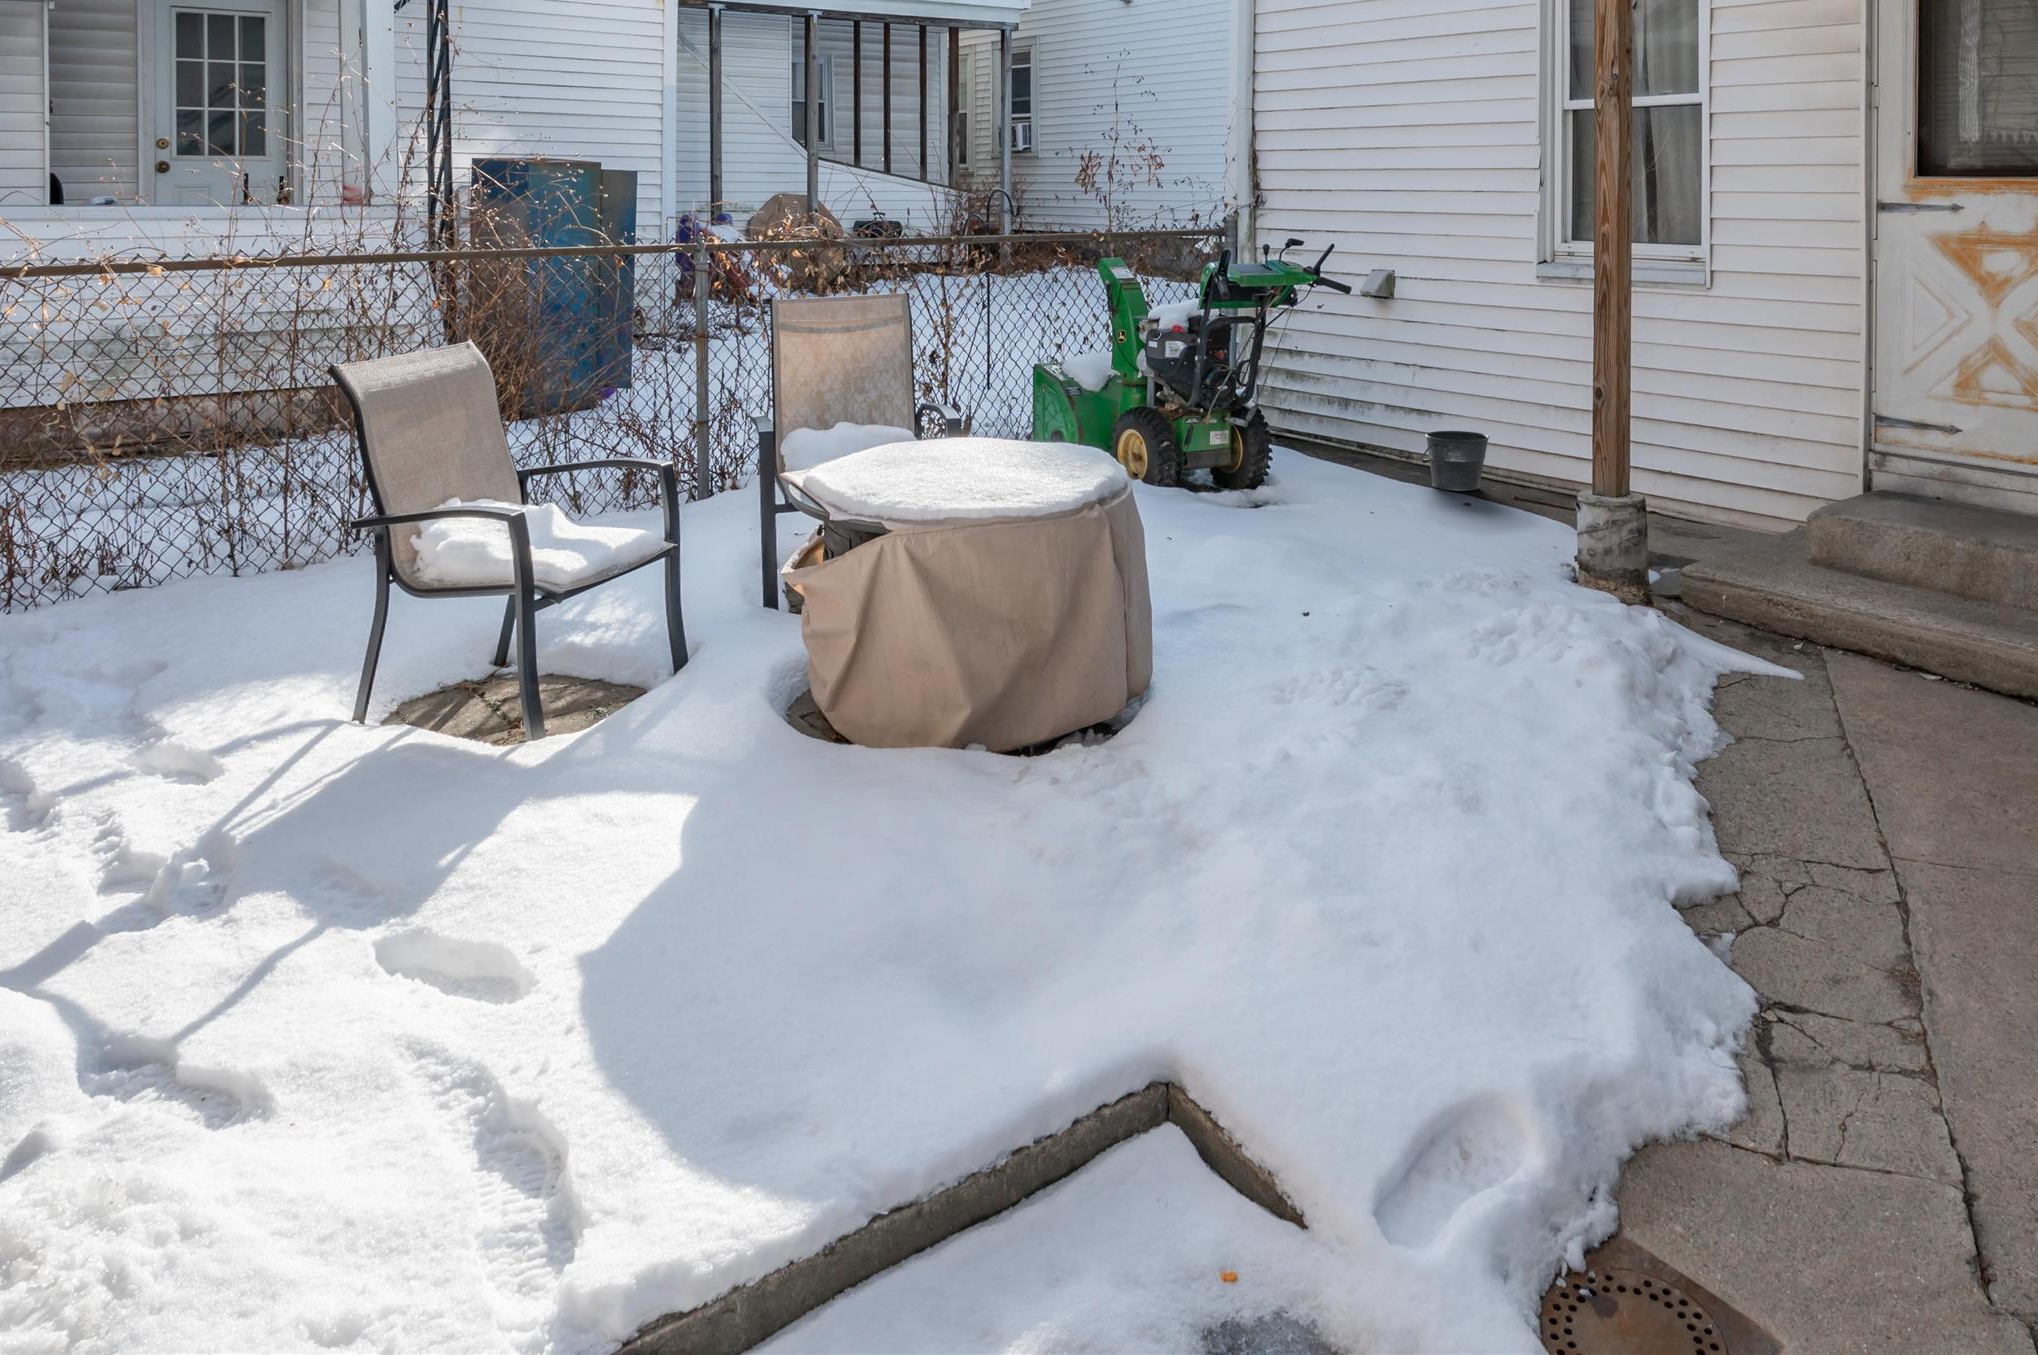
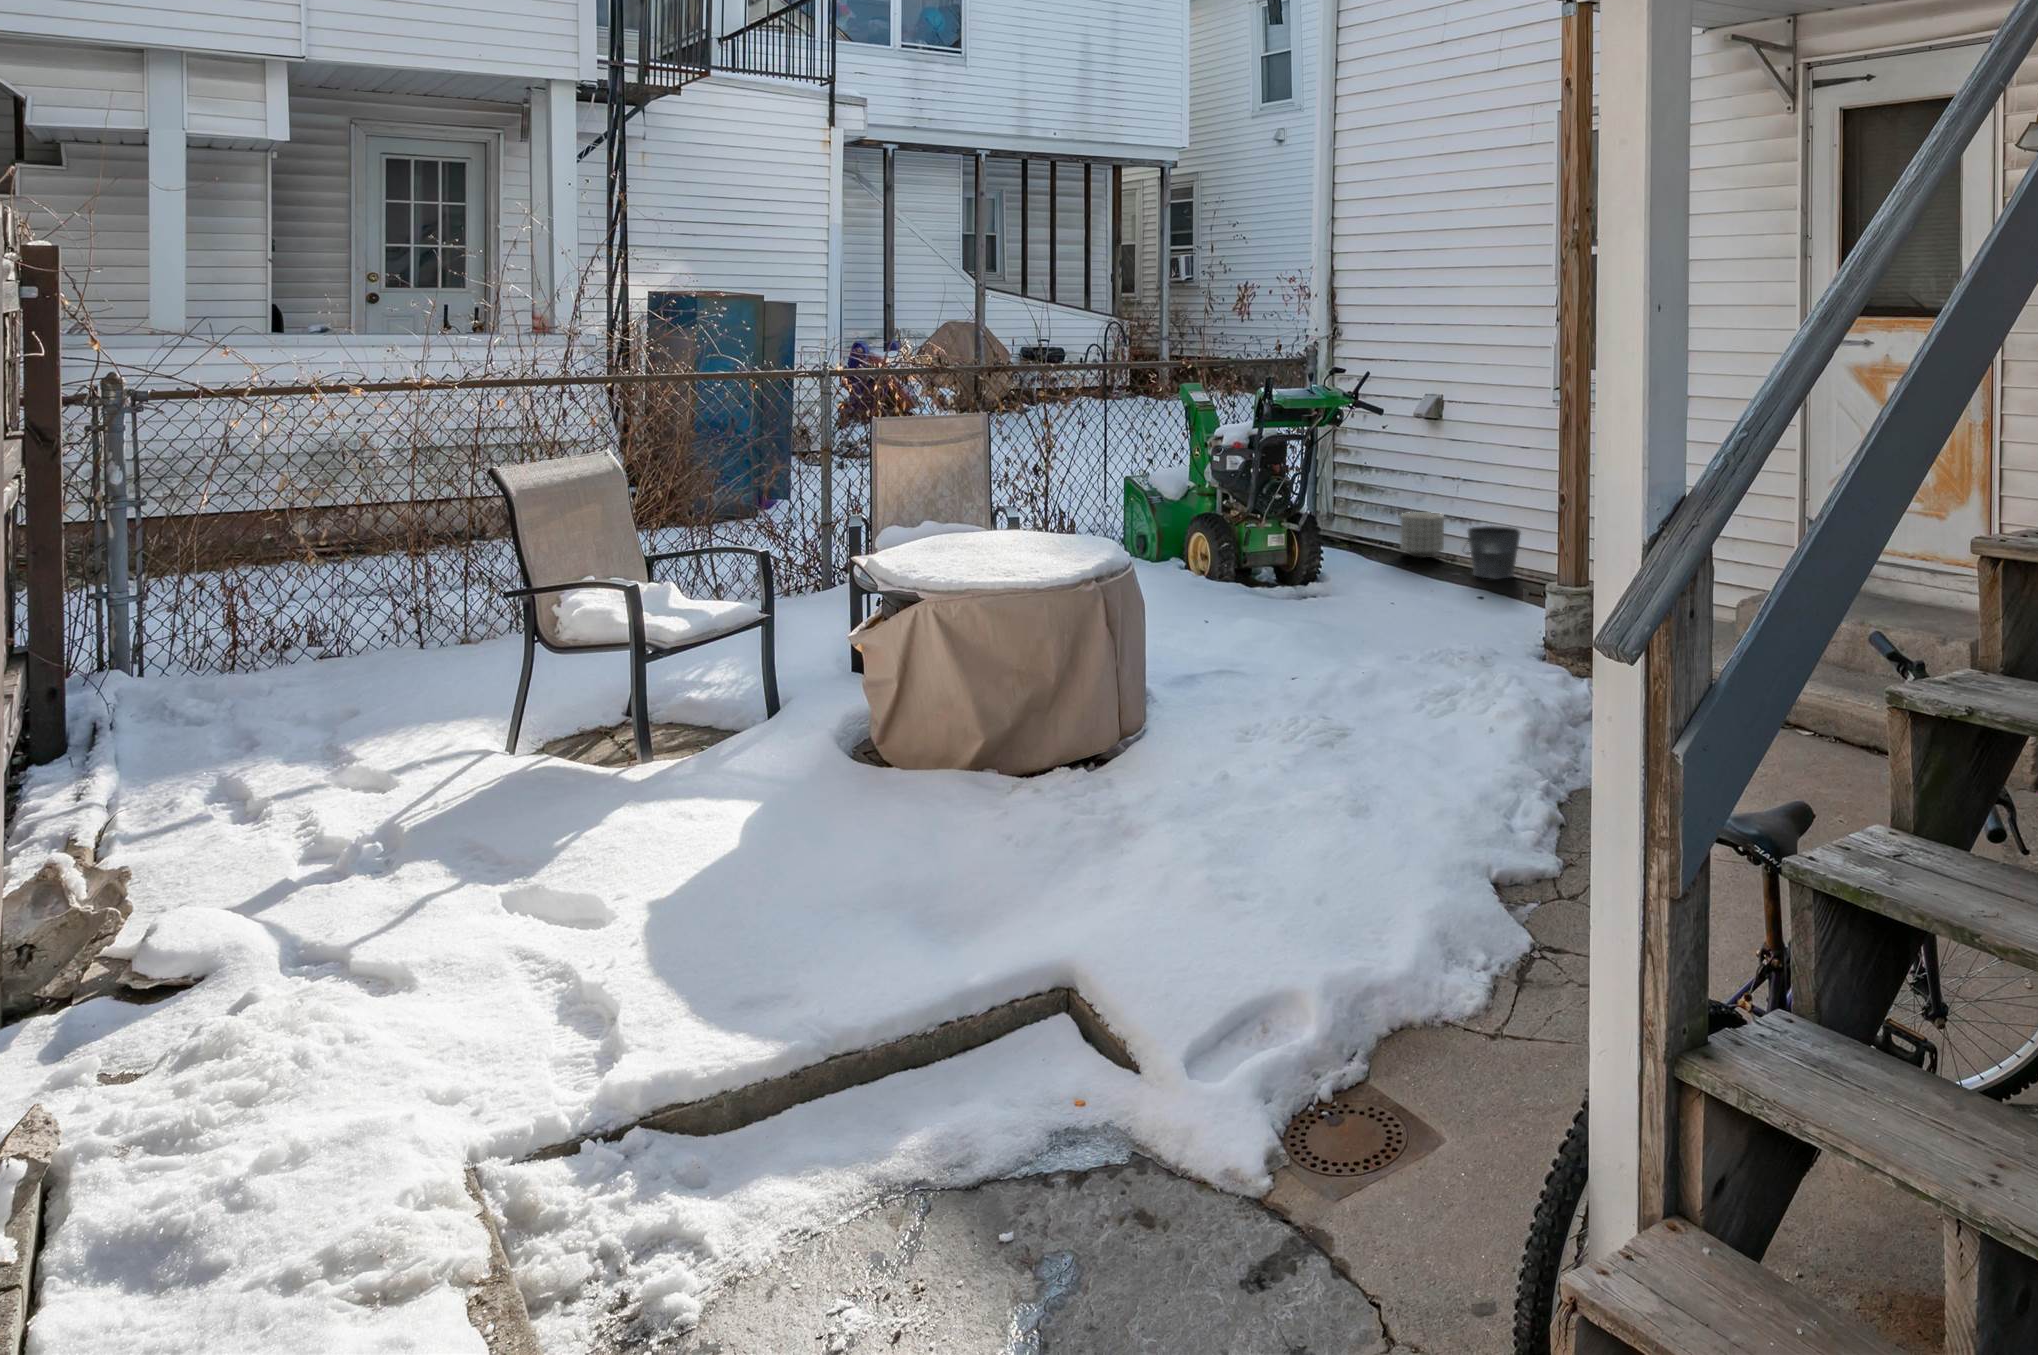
planter: none [1340,414,1391,465] -> present [1400,512,1444,558]

